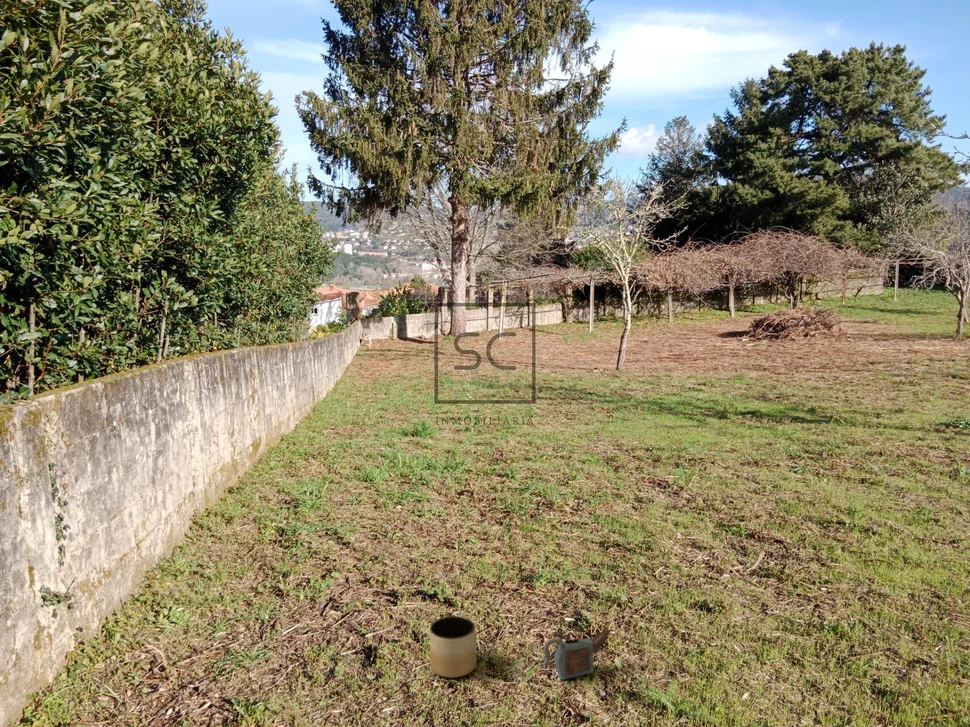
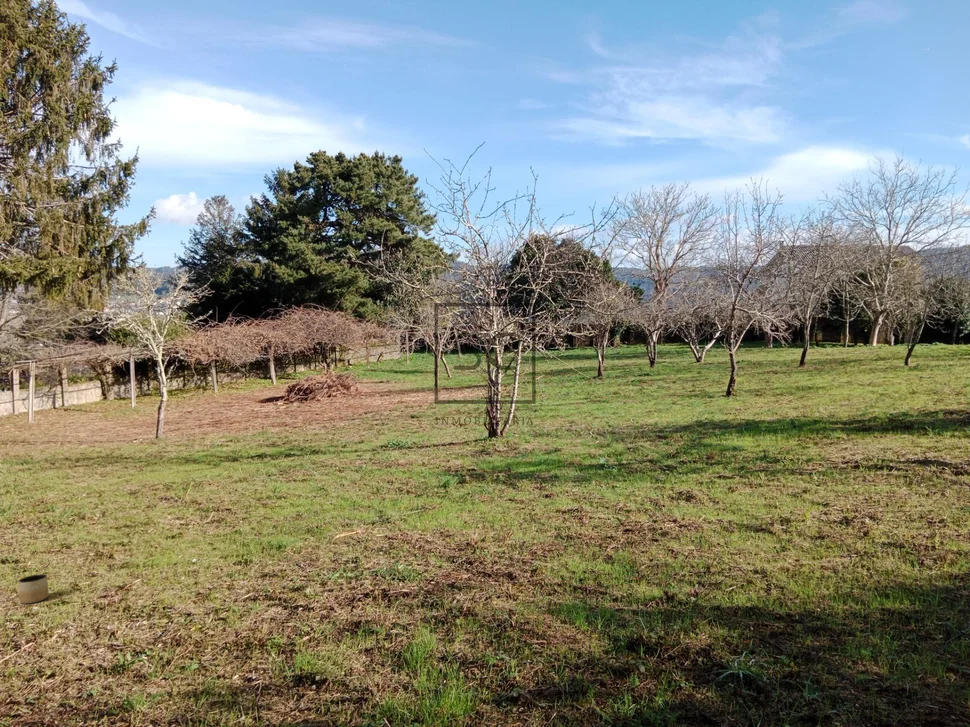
watering can: present [543,629,610,680] -> none [88,561,125,589]

